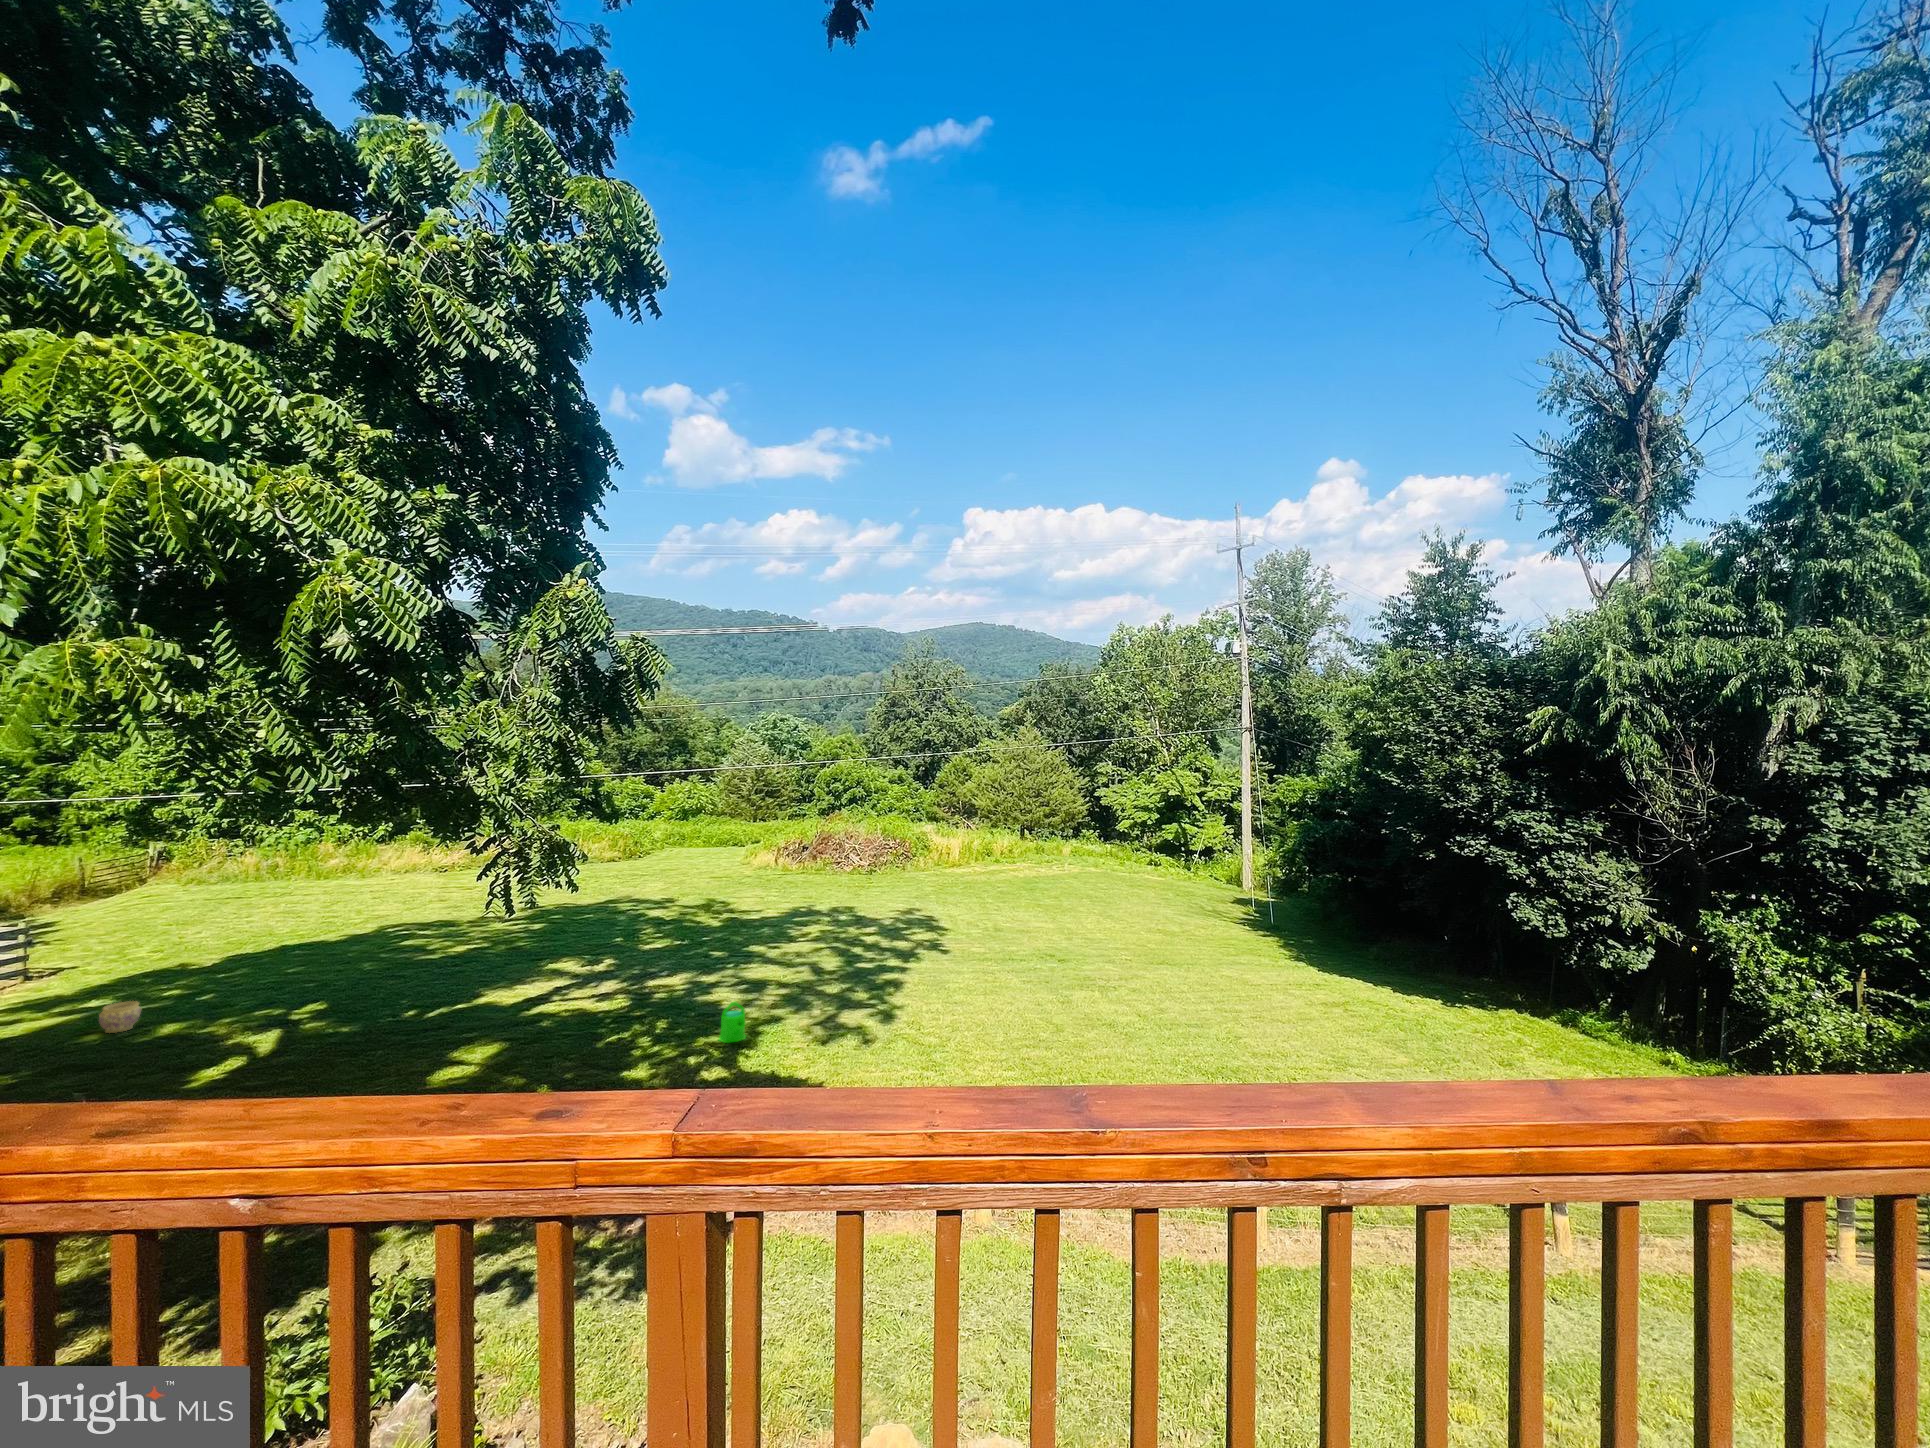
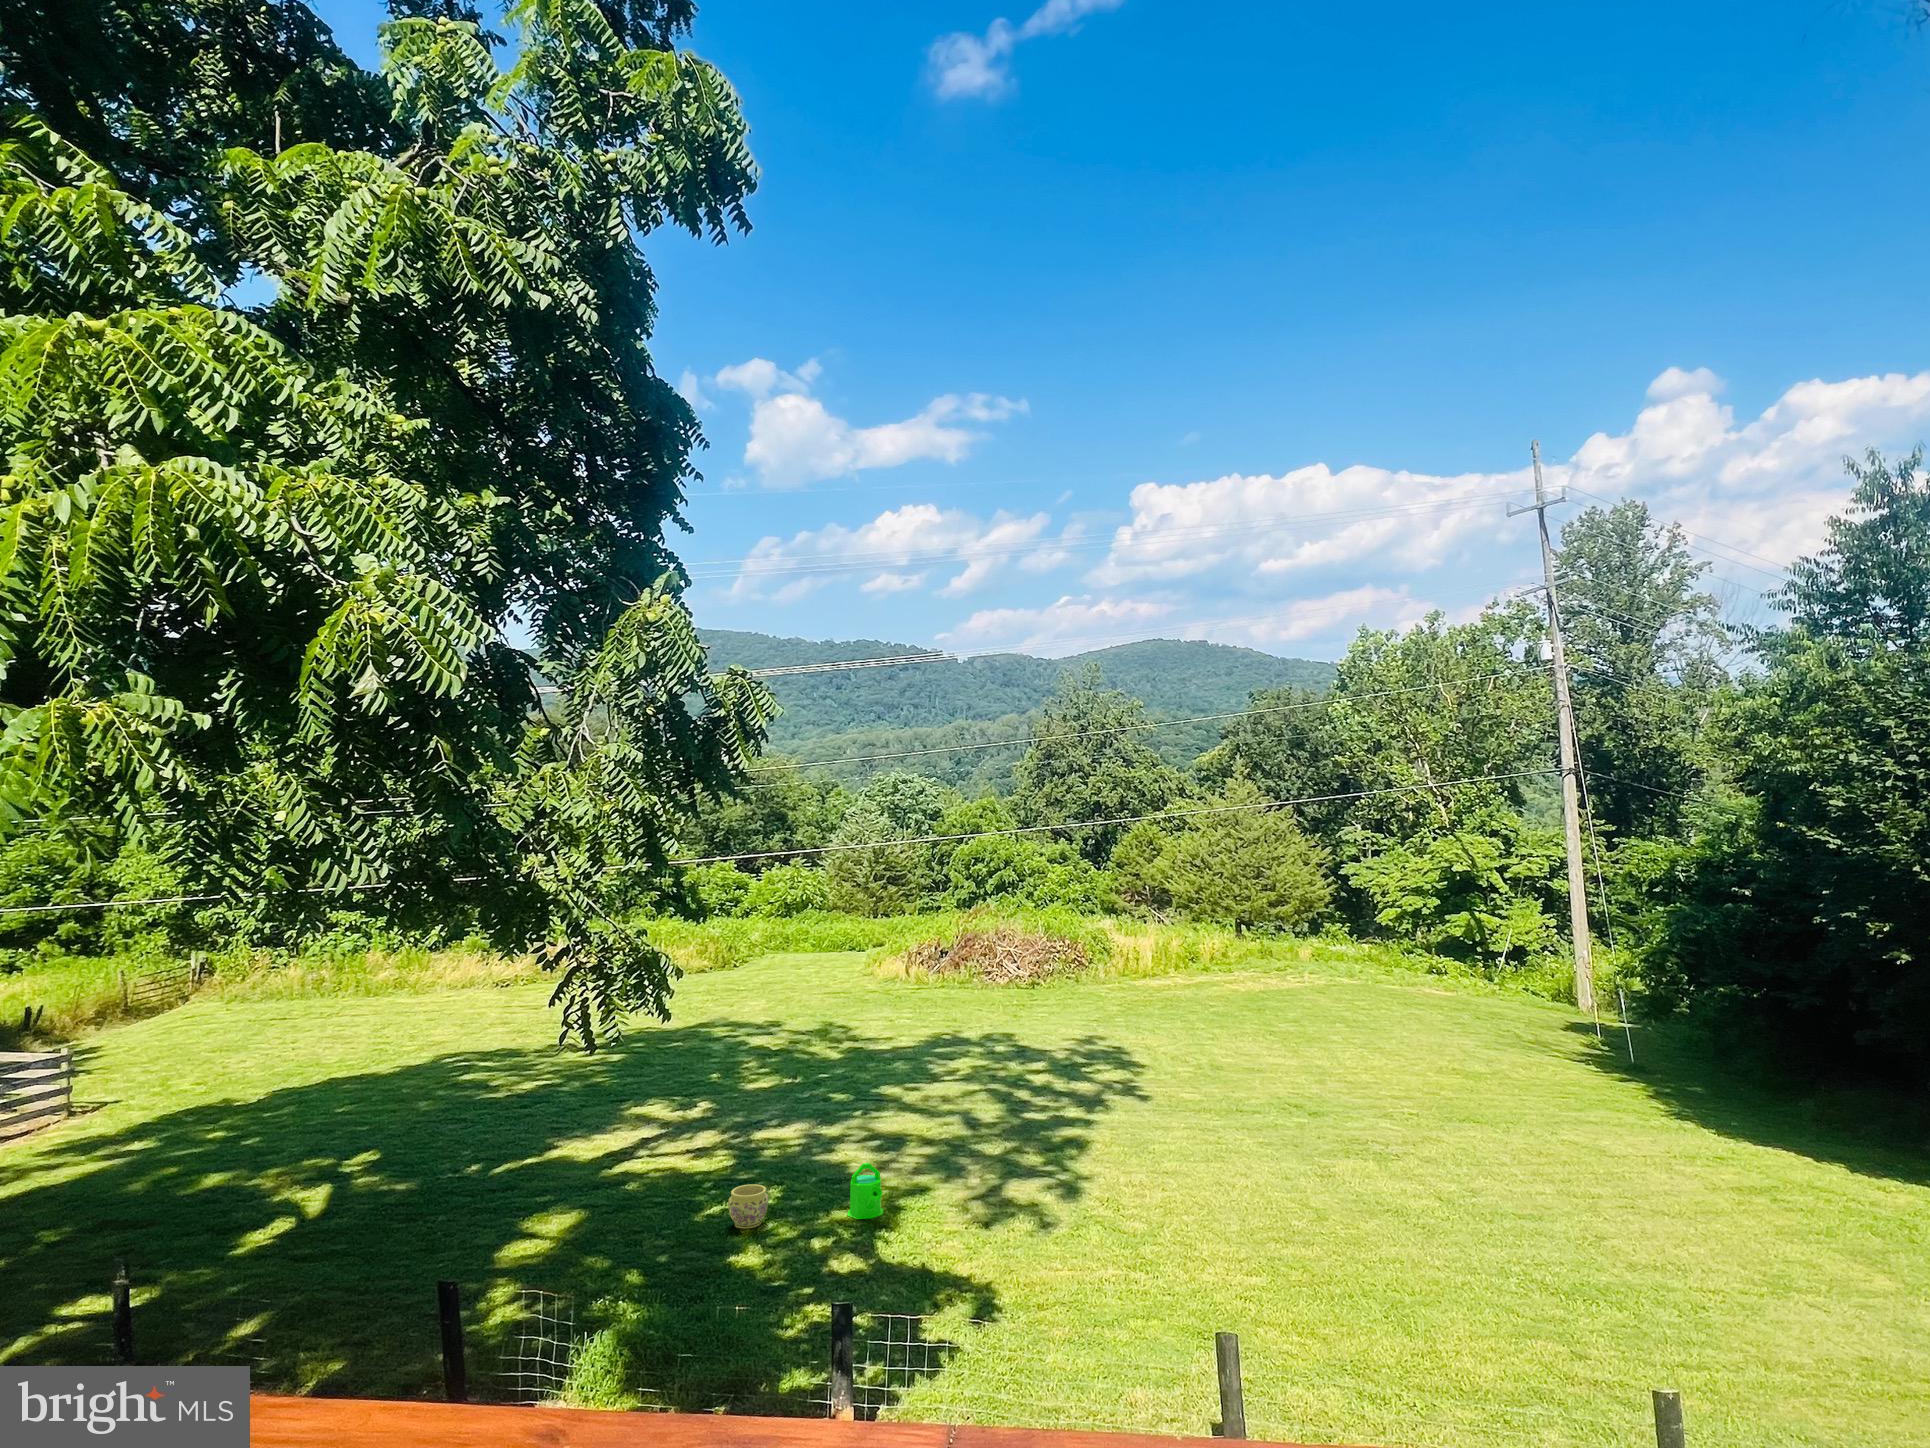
planter: present [99,1001,141,1033] -> present [728,1184,769,1229]

